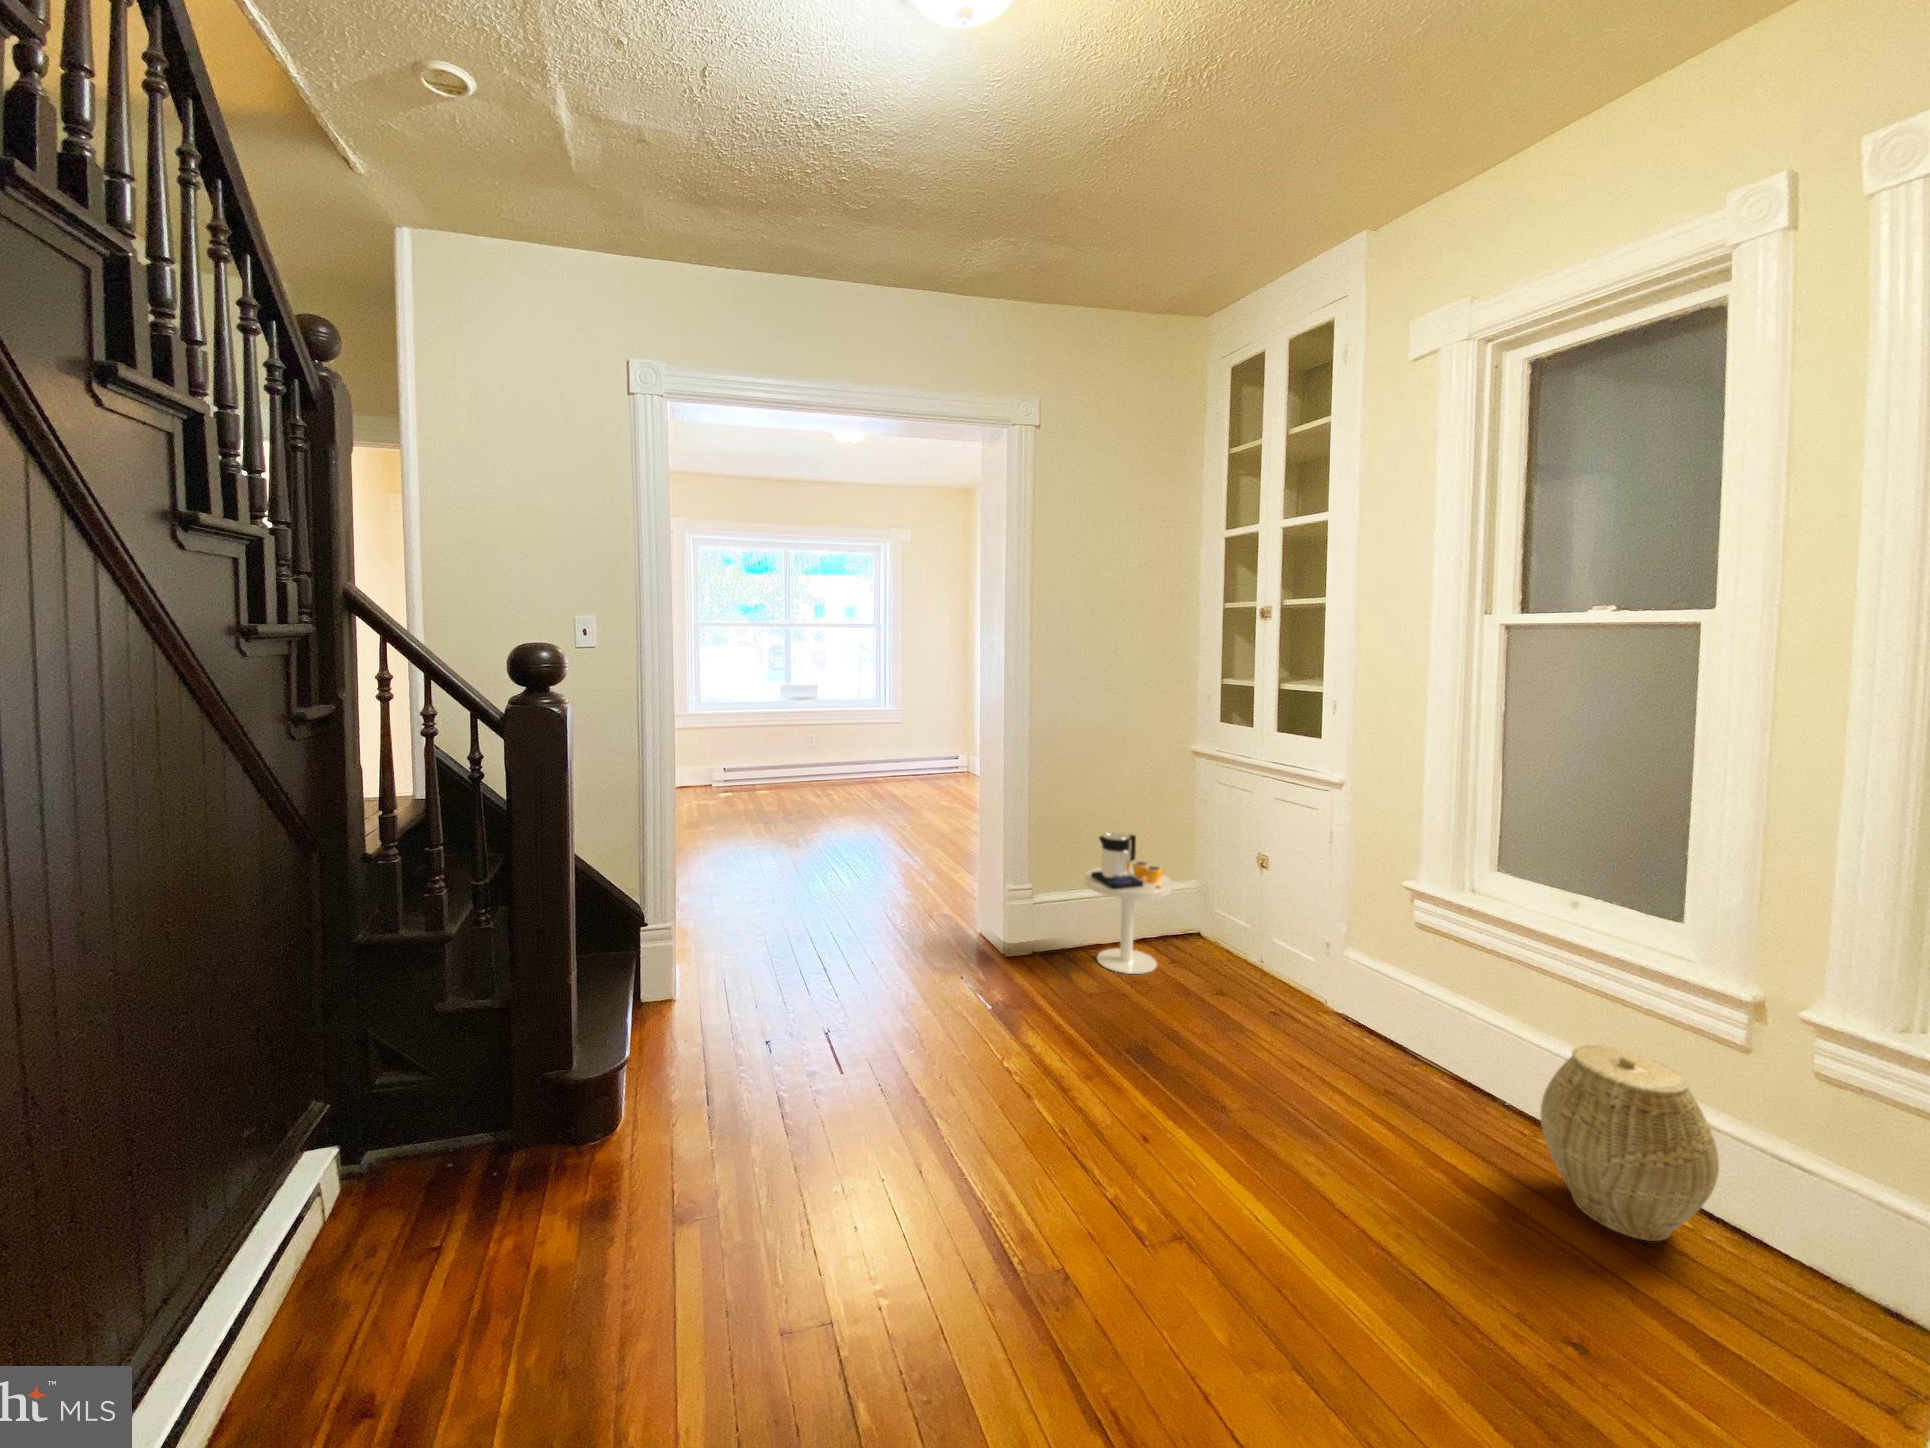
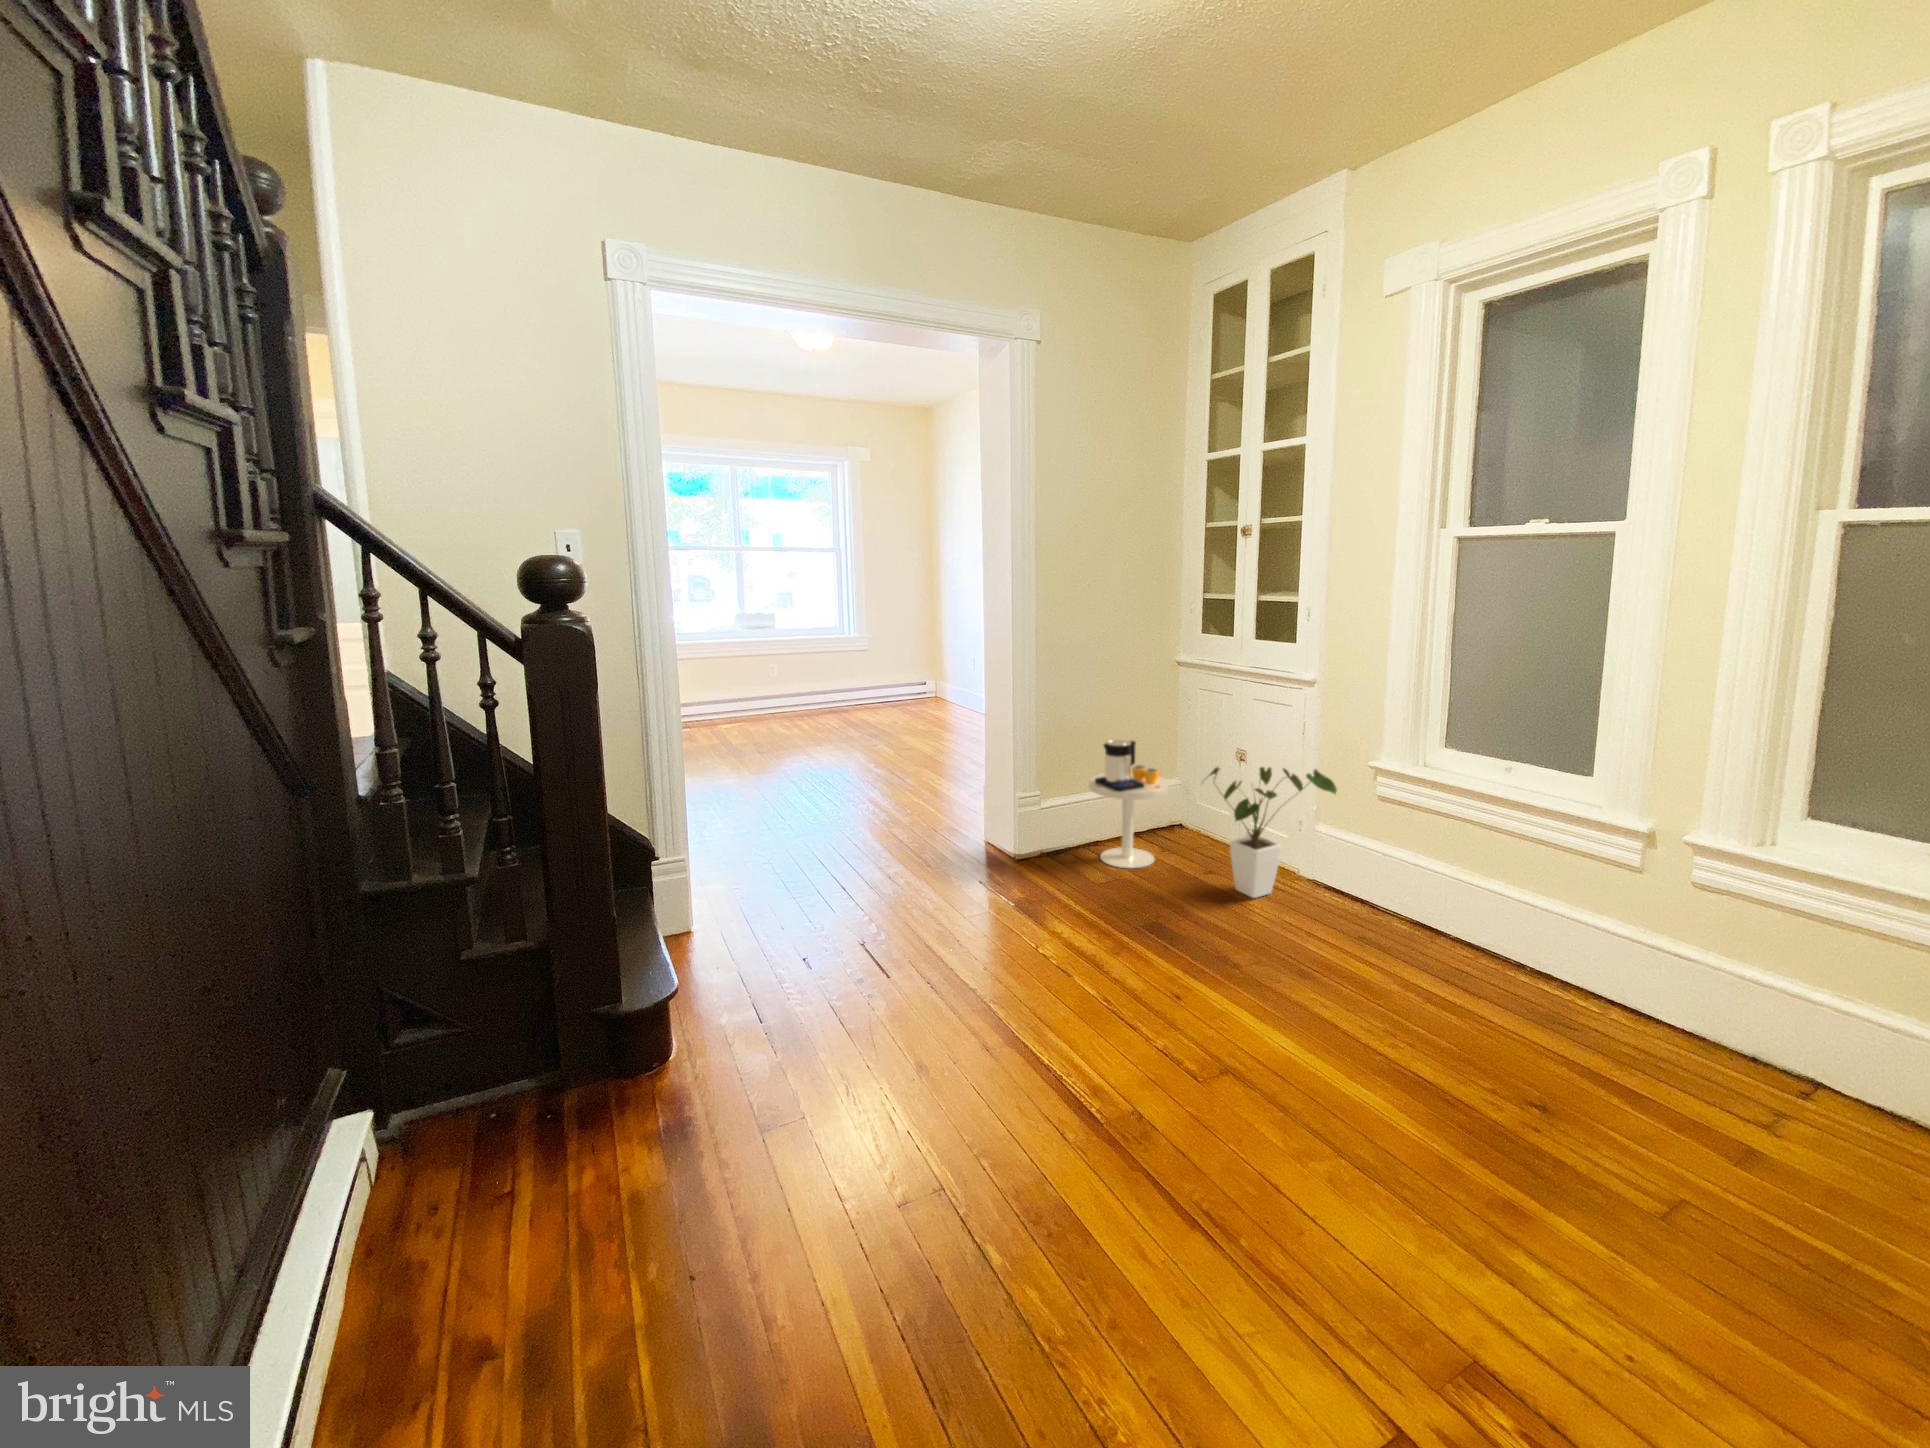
house plant: none [1198,871,1363,1025] -> present [1209,767,1337,898]
woven basket: present [1540,1045,1719,1241] -> none [1482,876,1604,1016]

